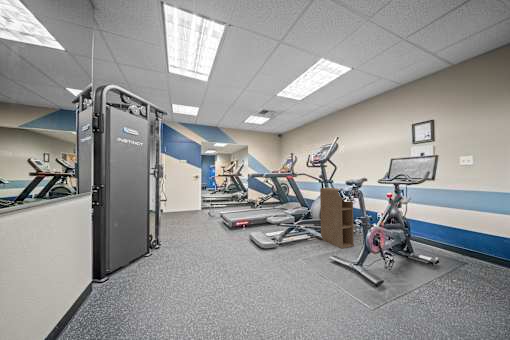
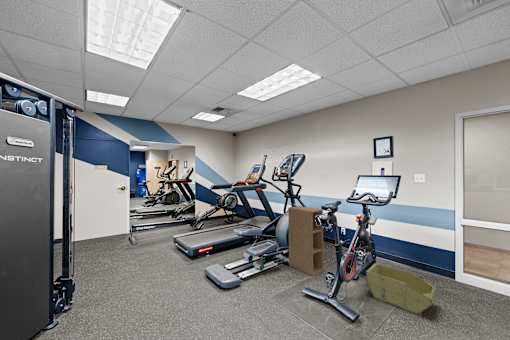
storage bin: none [395,241,483,294] -> present [366,263,436,316]

